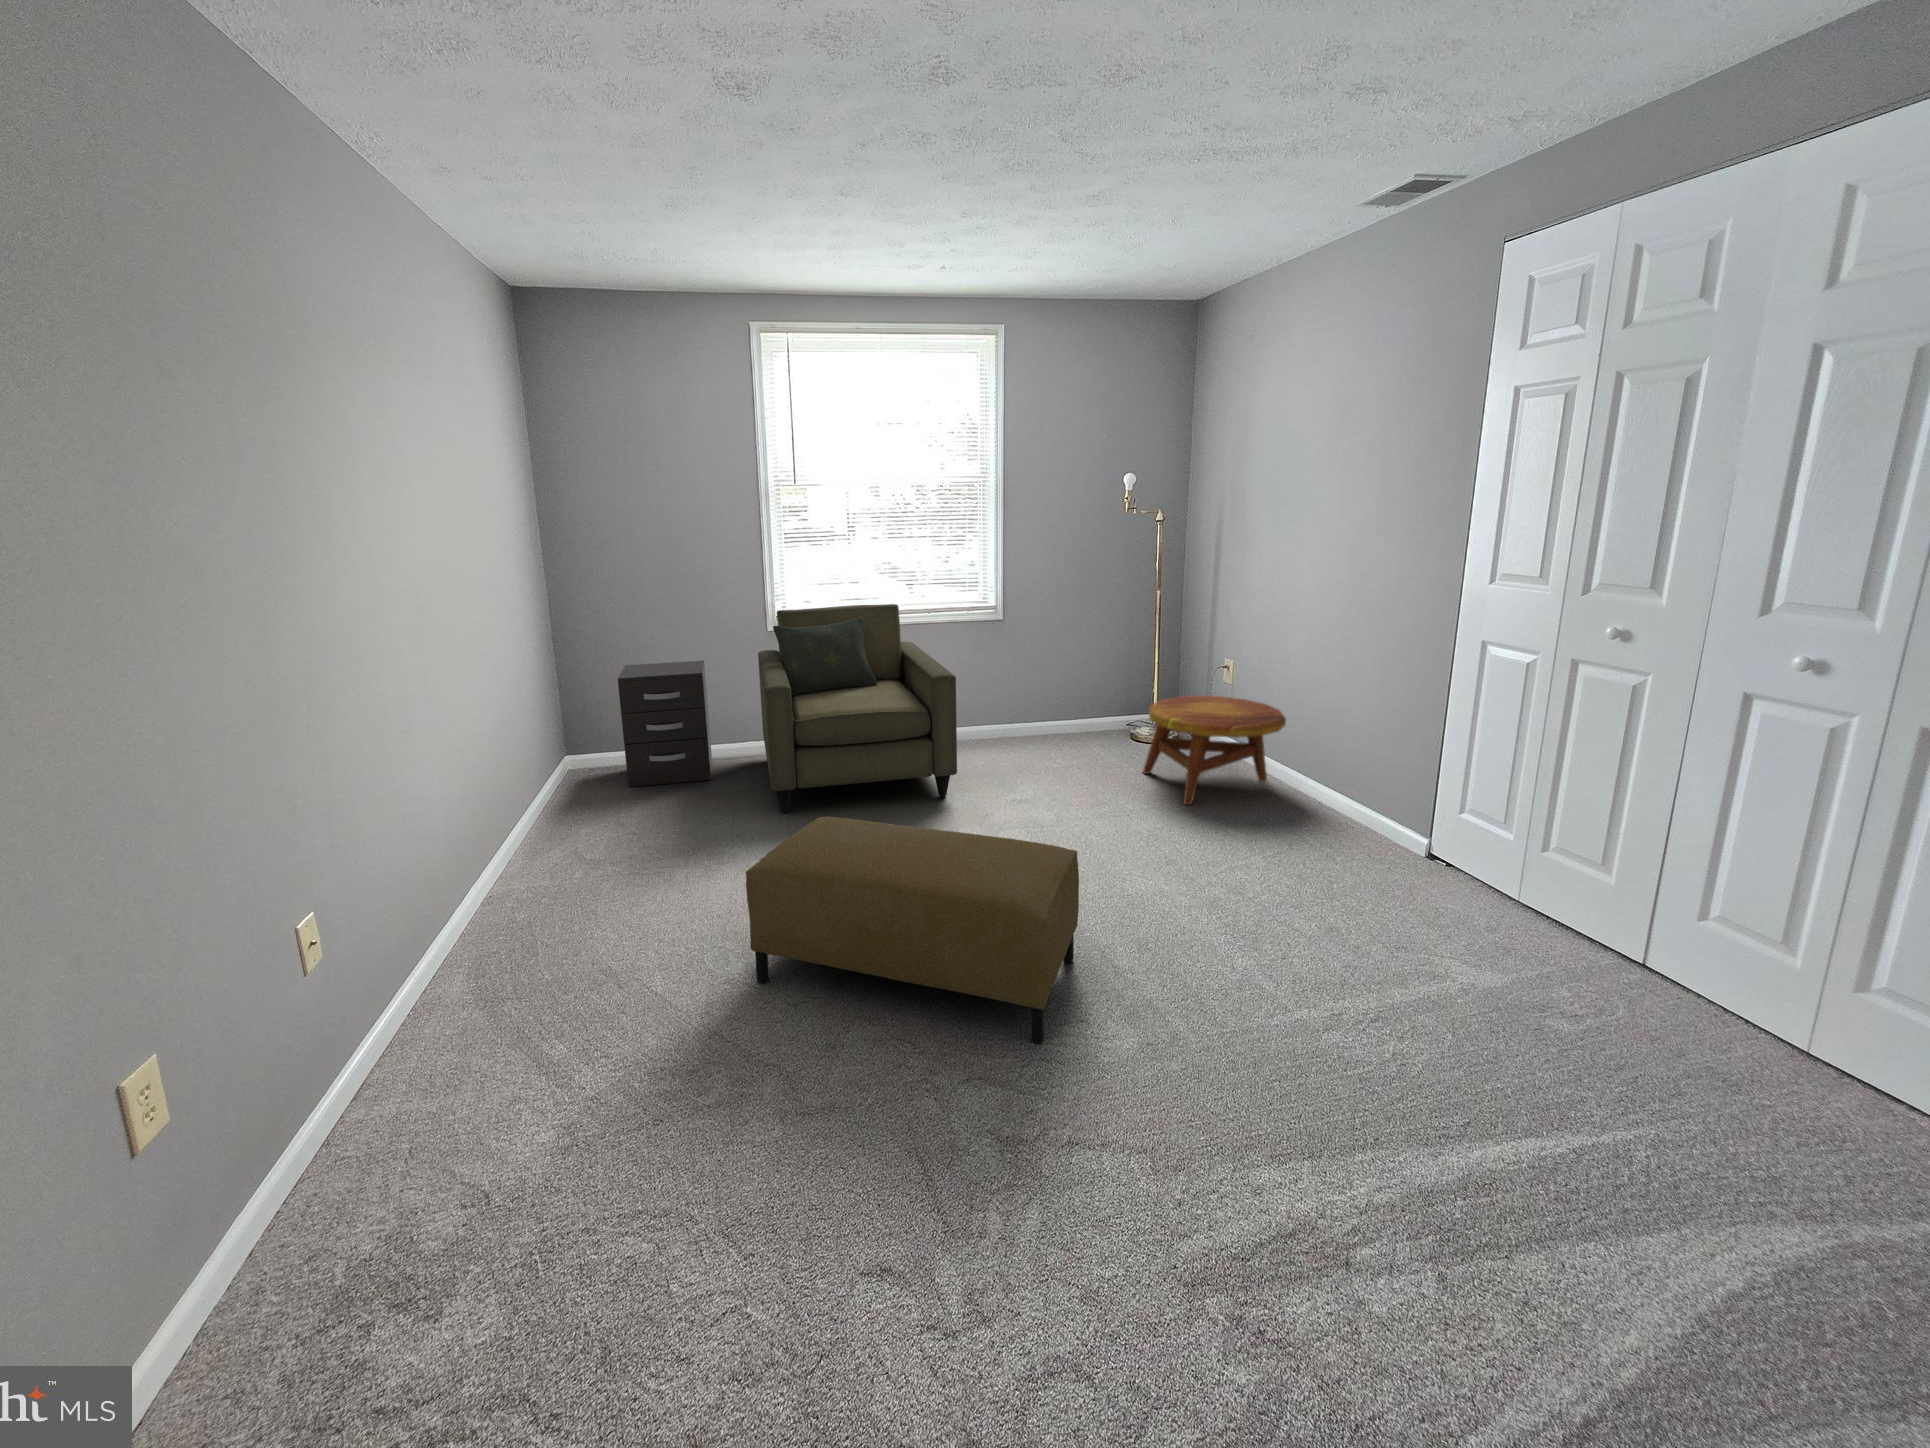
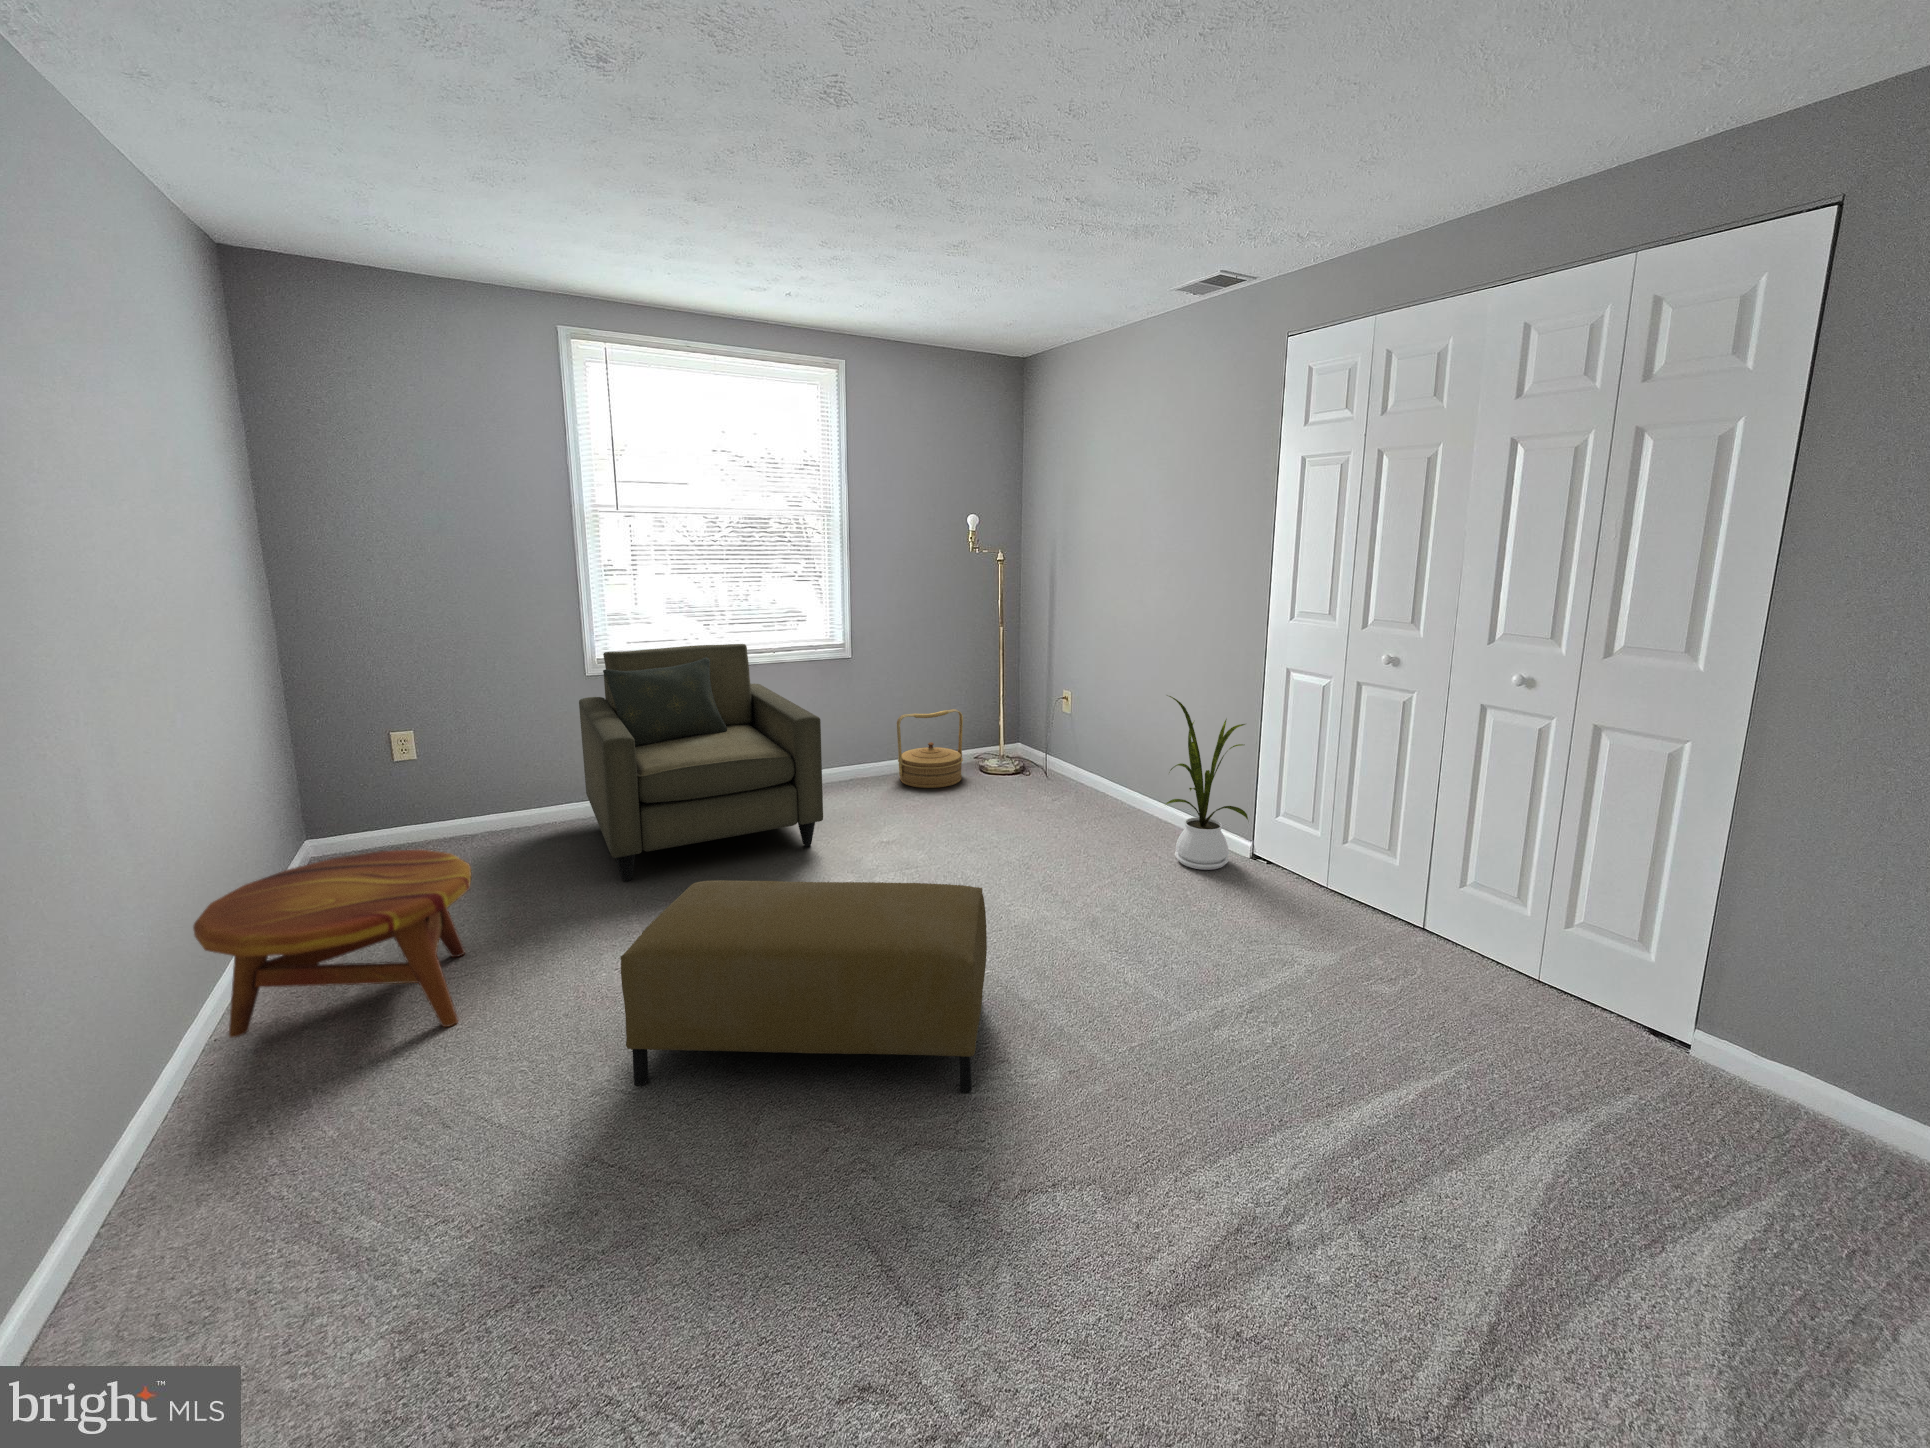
dresser: present [618,661,712,787] -> none [393,712,523,870]
house plant: none [1317,665,1429,864] -> present [1166,695,1248,870]
woven basket: none [1042,674,1112,752] -> present [897,709,963,788]
side table: present [1143,696,1286,805] -> present [193,849,471,1038]

